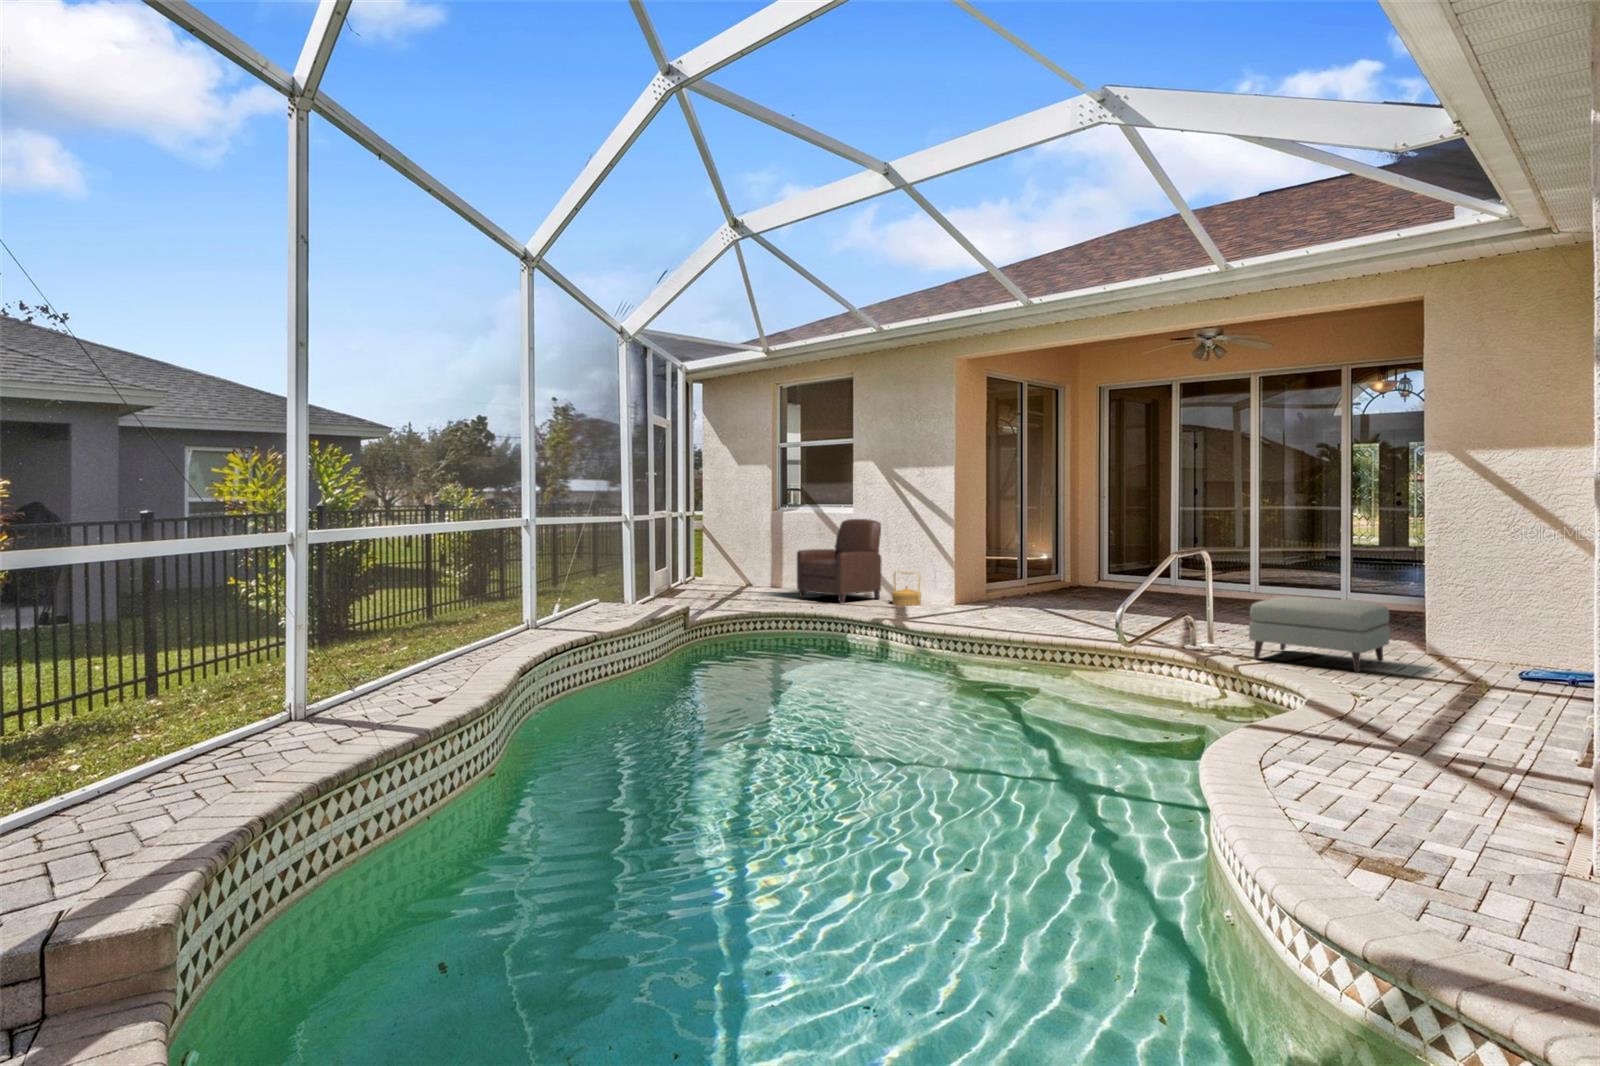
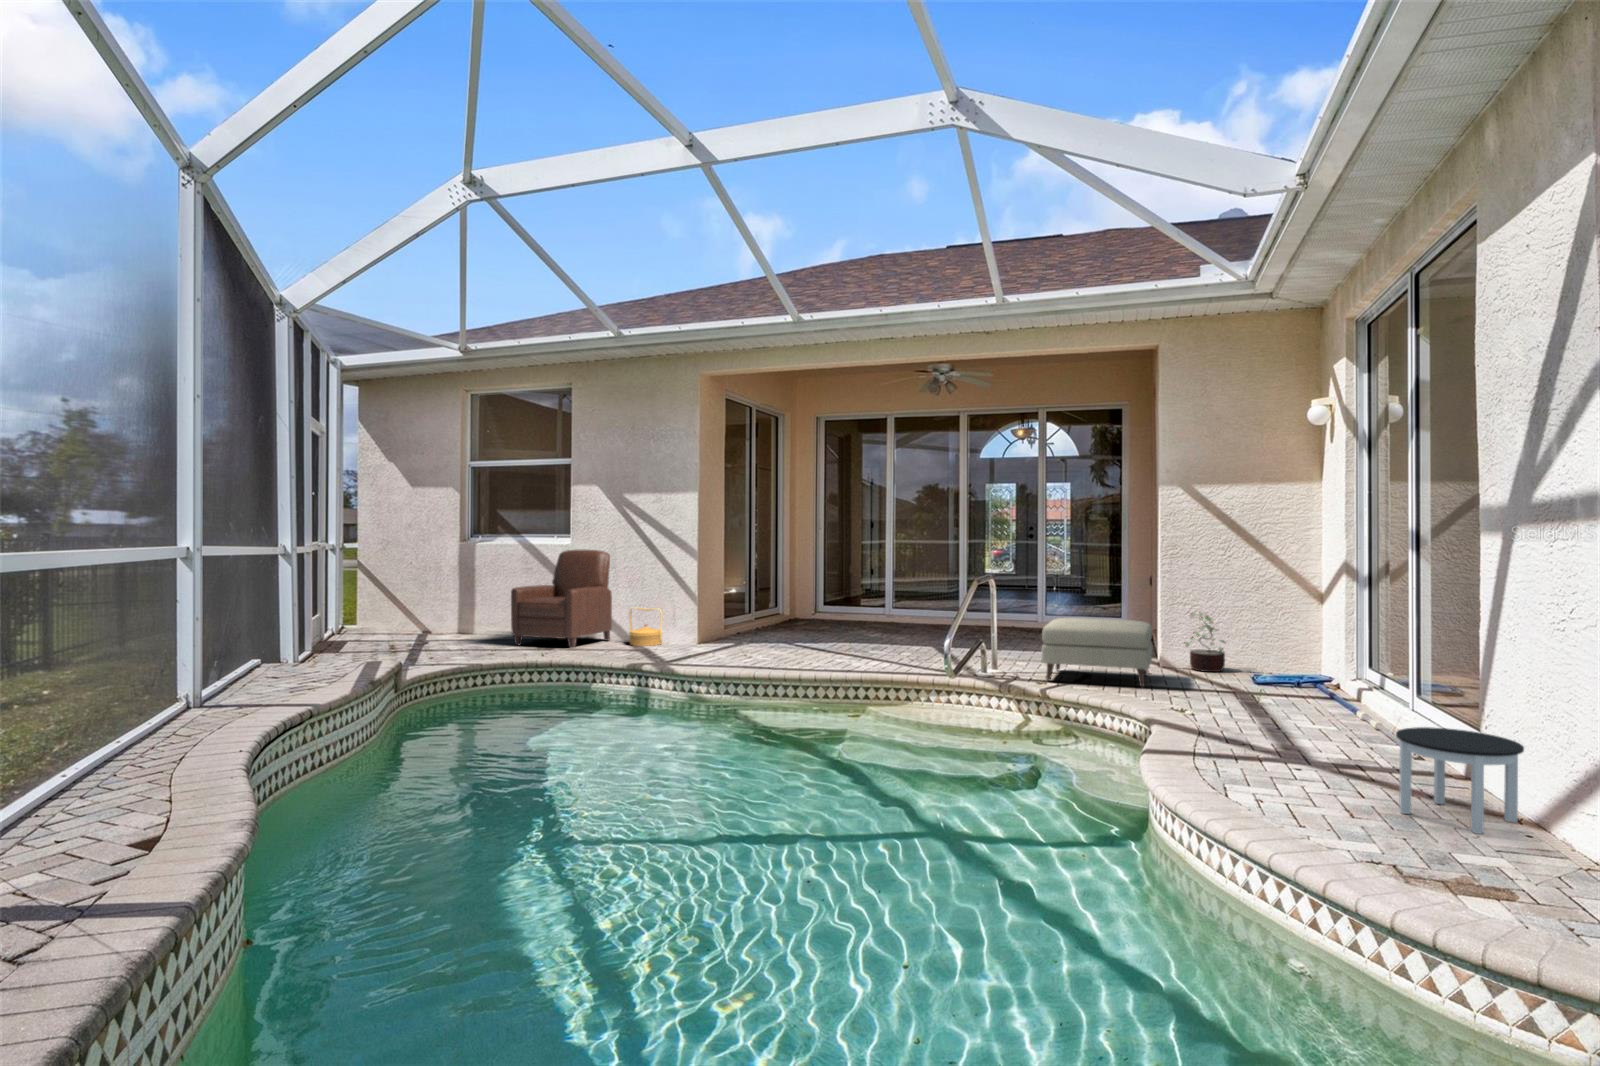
decorative plant: none [1446,597,1498,665] -> present [1185,613,1225,672]
round table: none [1456,715,1596,825] -> present [1396,727,1524,834]

